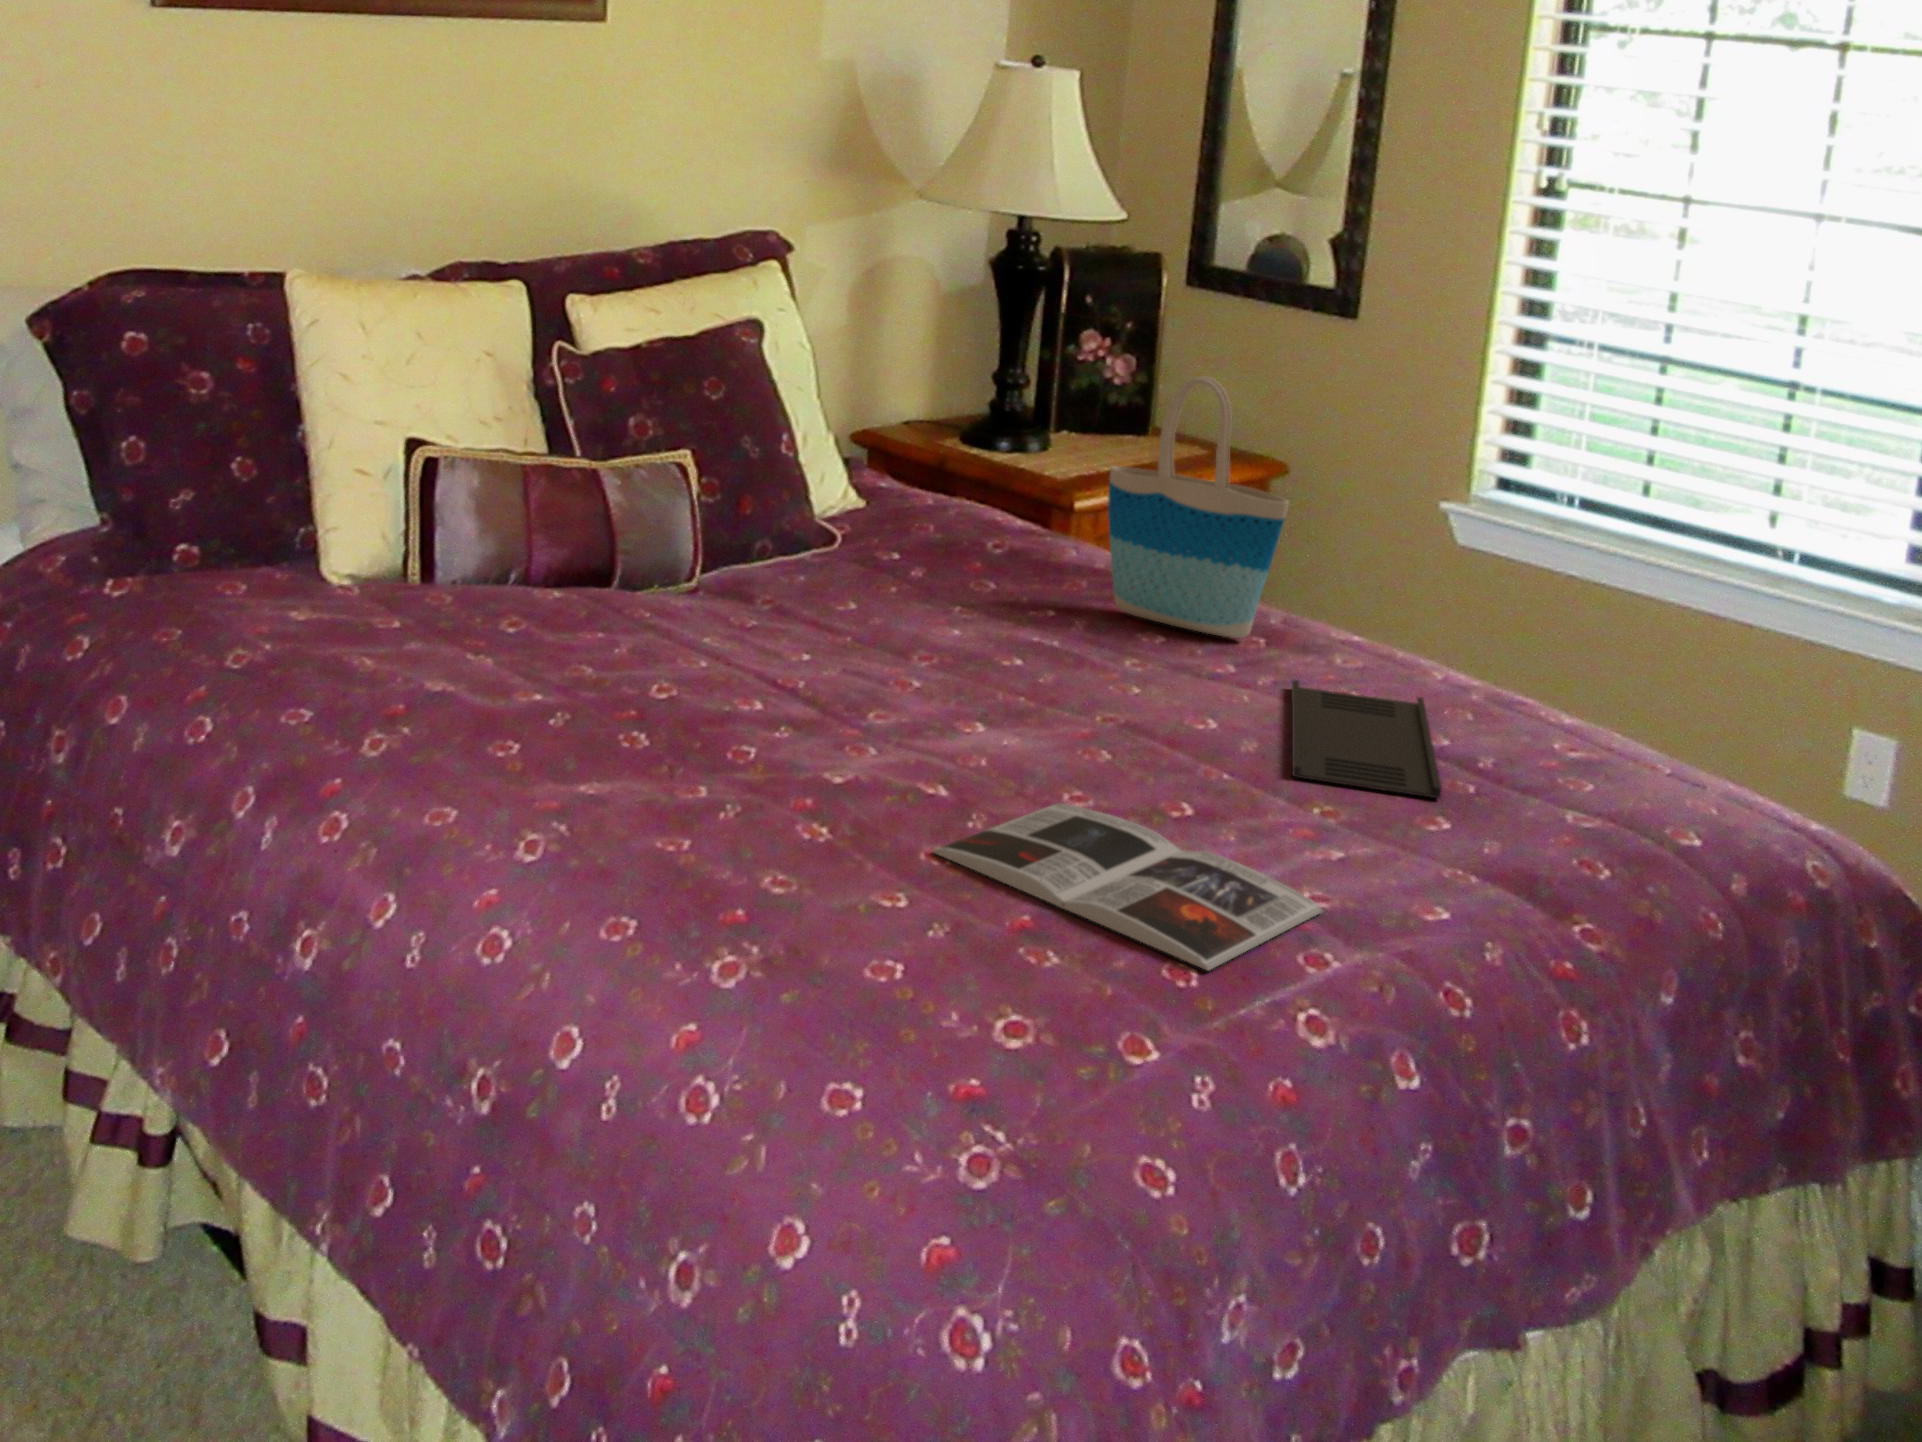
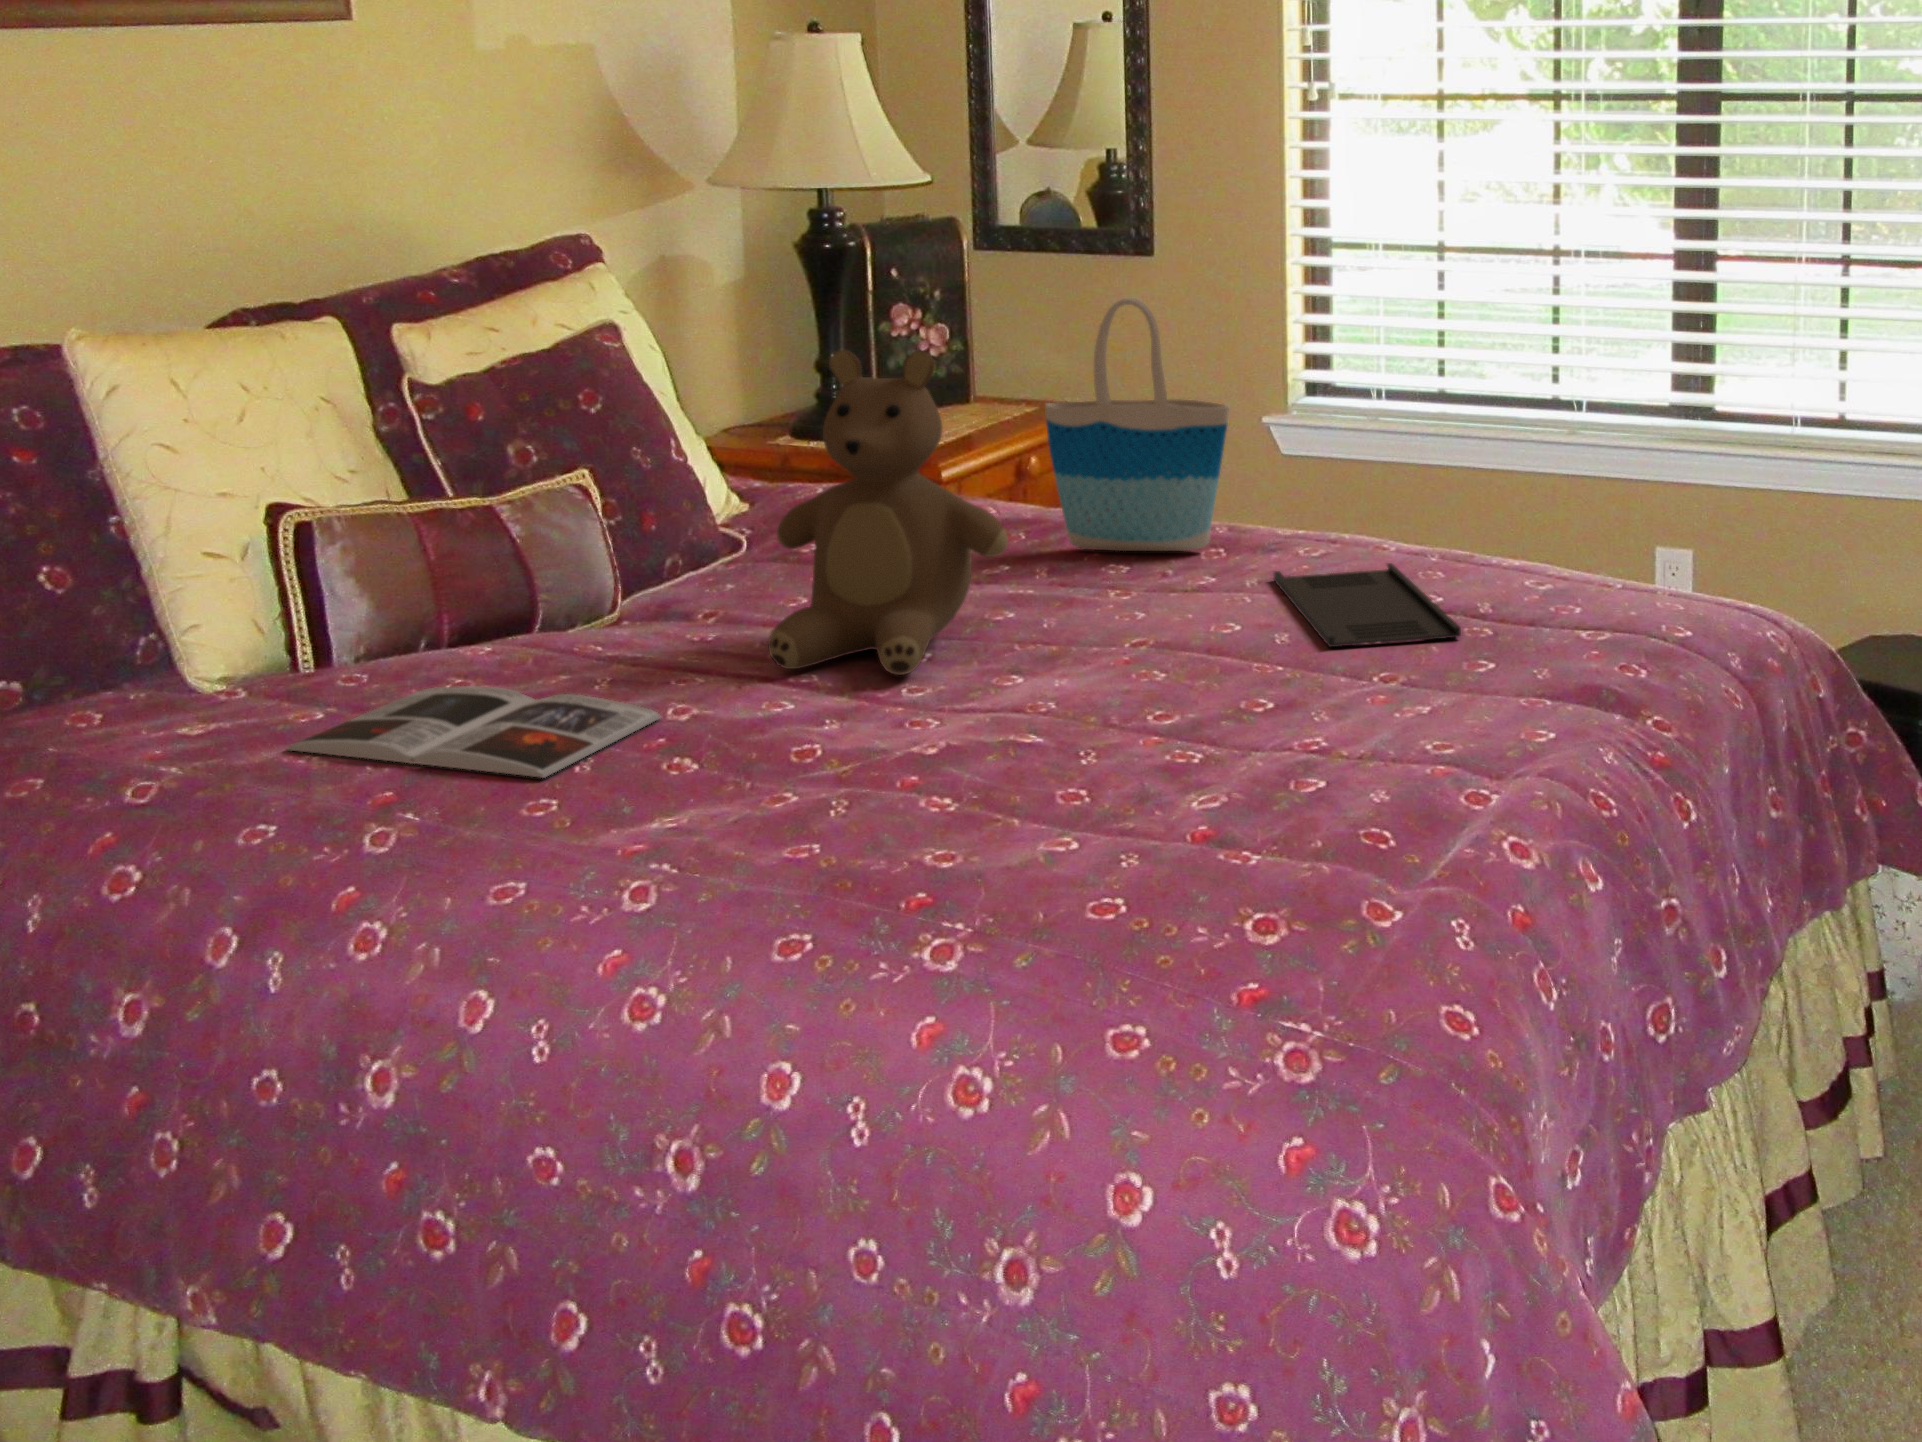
teddy bear: none [757,390,998,708] -> present [768,350,1008,675]
magazine: present [933,804,1322,970] -> present [287,686,661,778]

